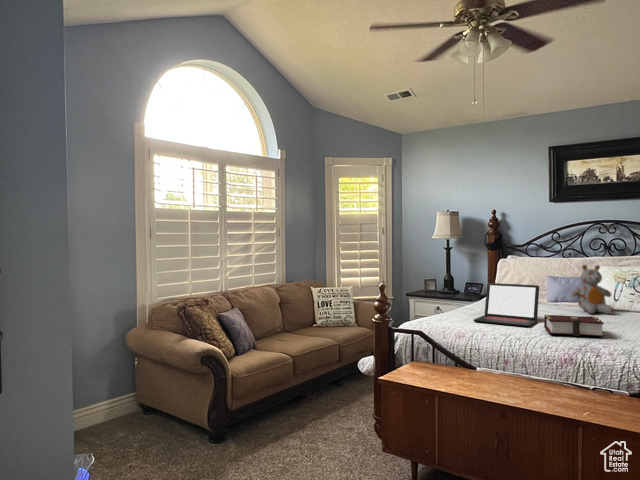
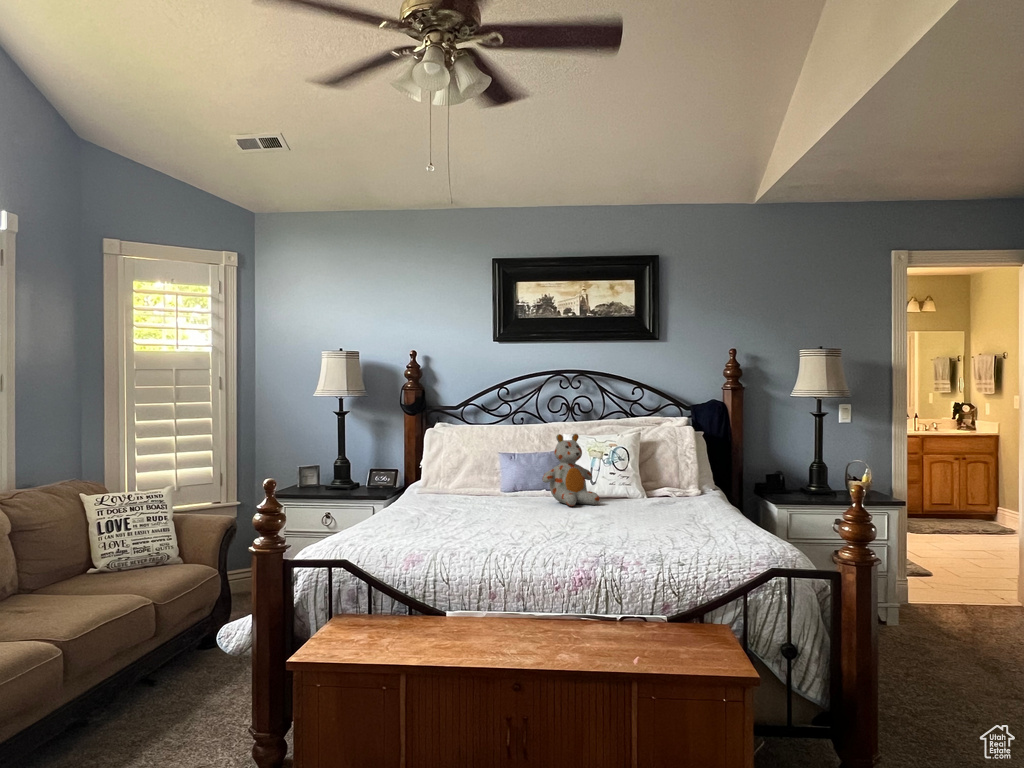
laptop: present [474,283,539,327] -> none [421,468,513,534]
book: present [544,315,604,336] -> none [529,510,617,542]

